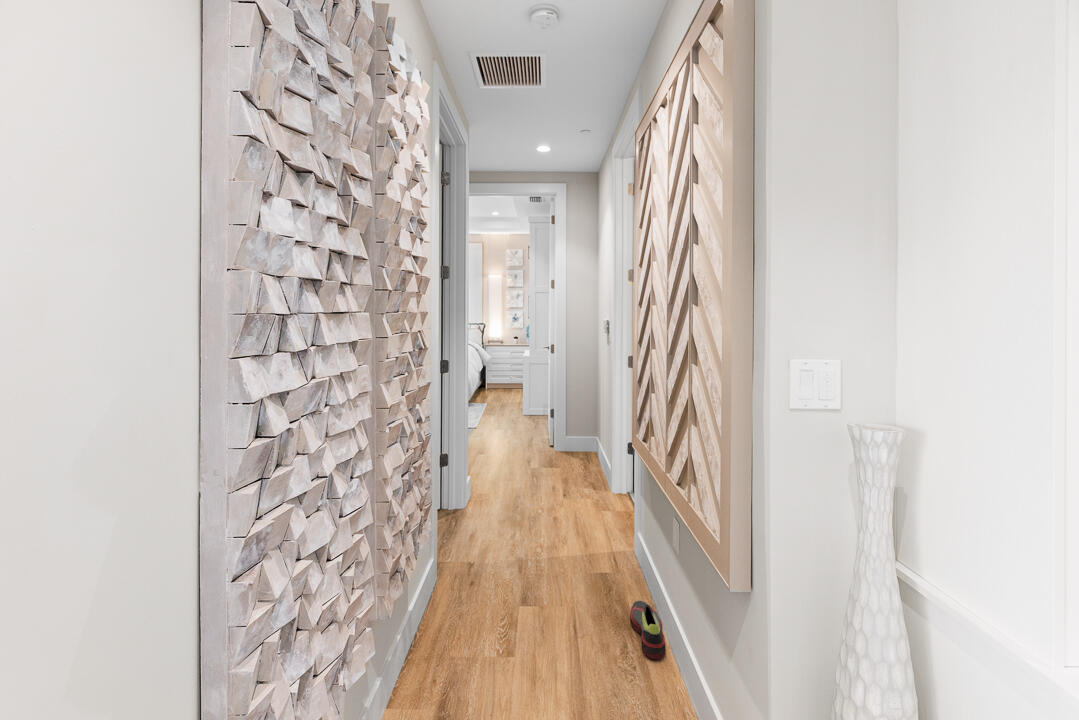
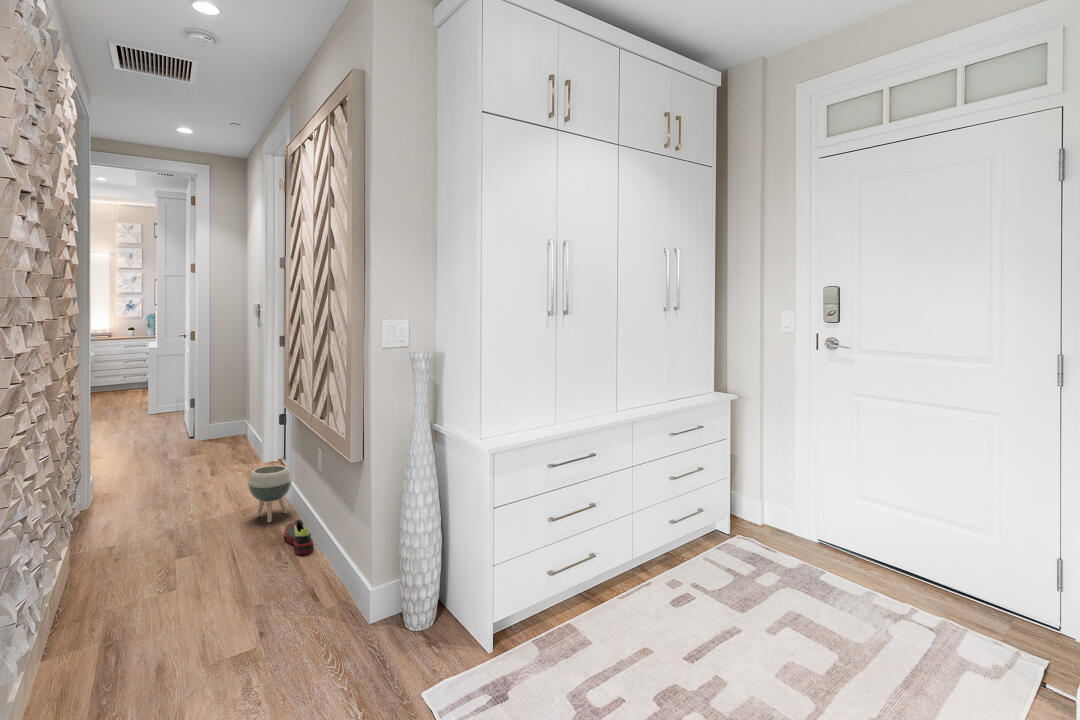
planter: none [593,515,640,587] -> present [248,465,292,522]

